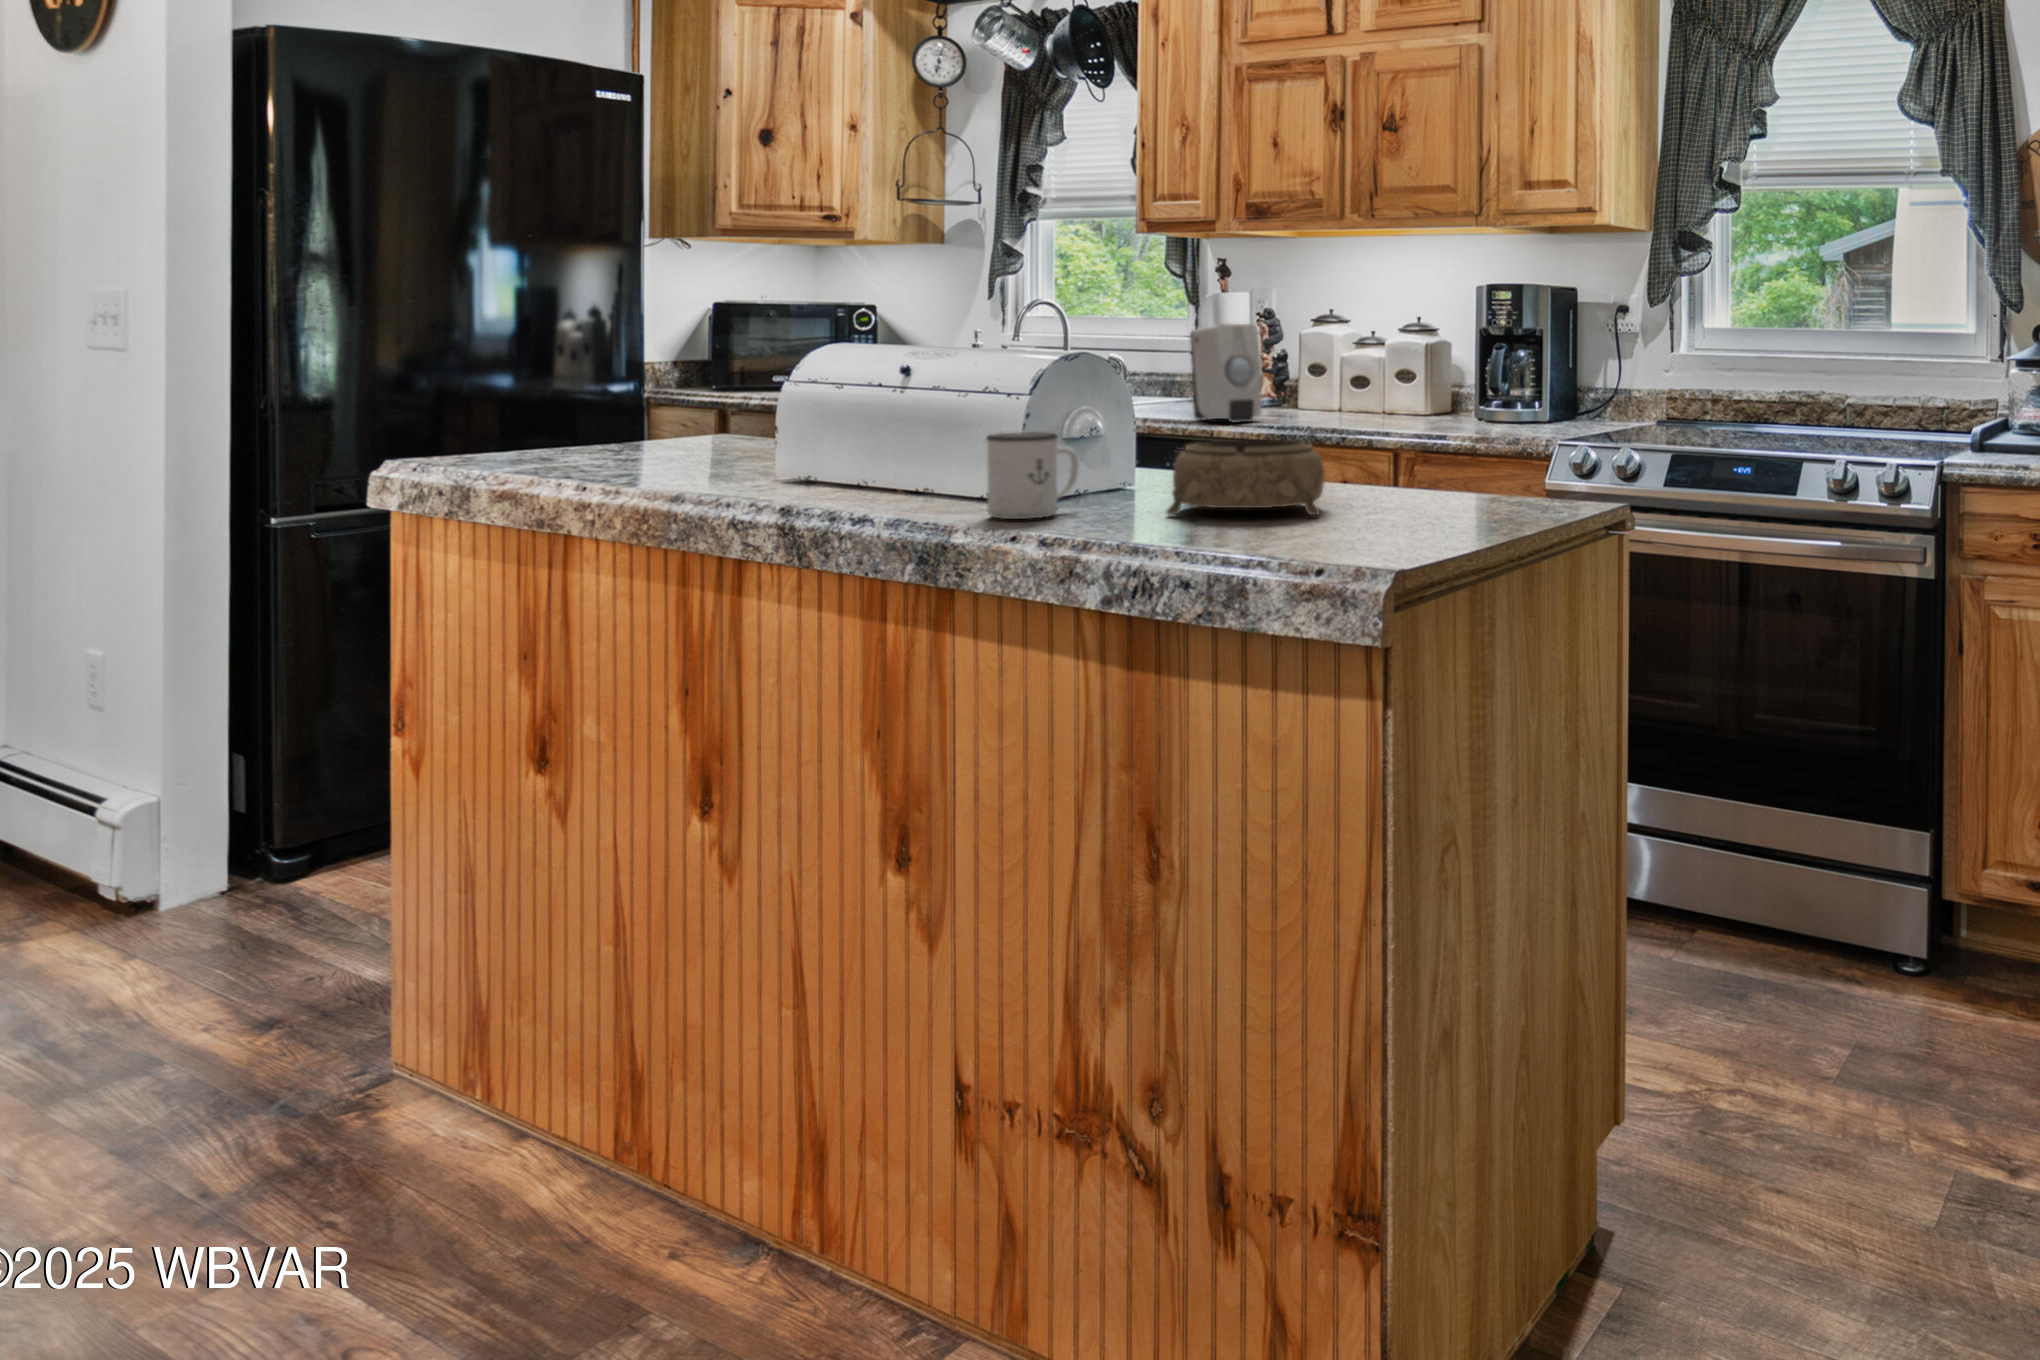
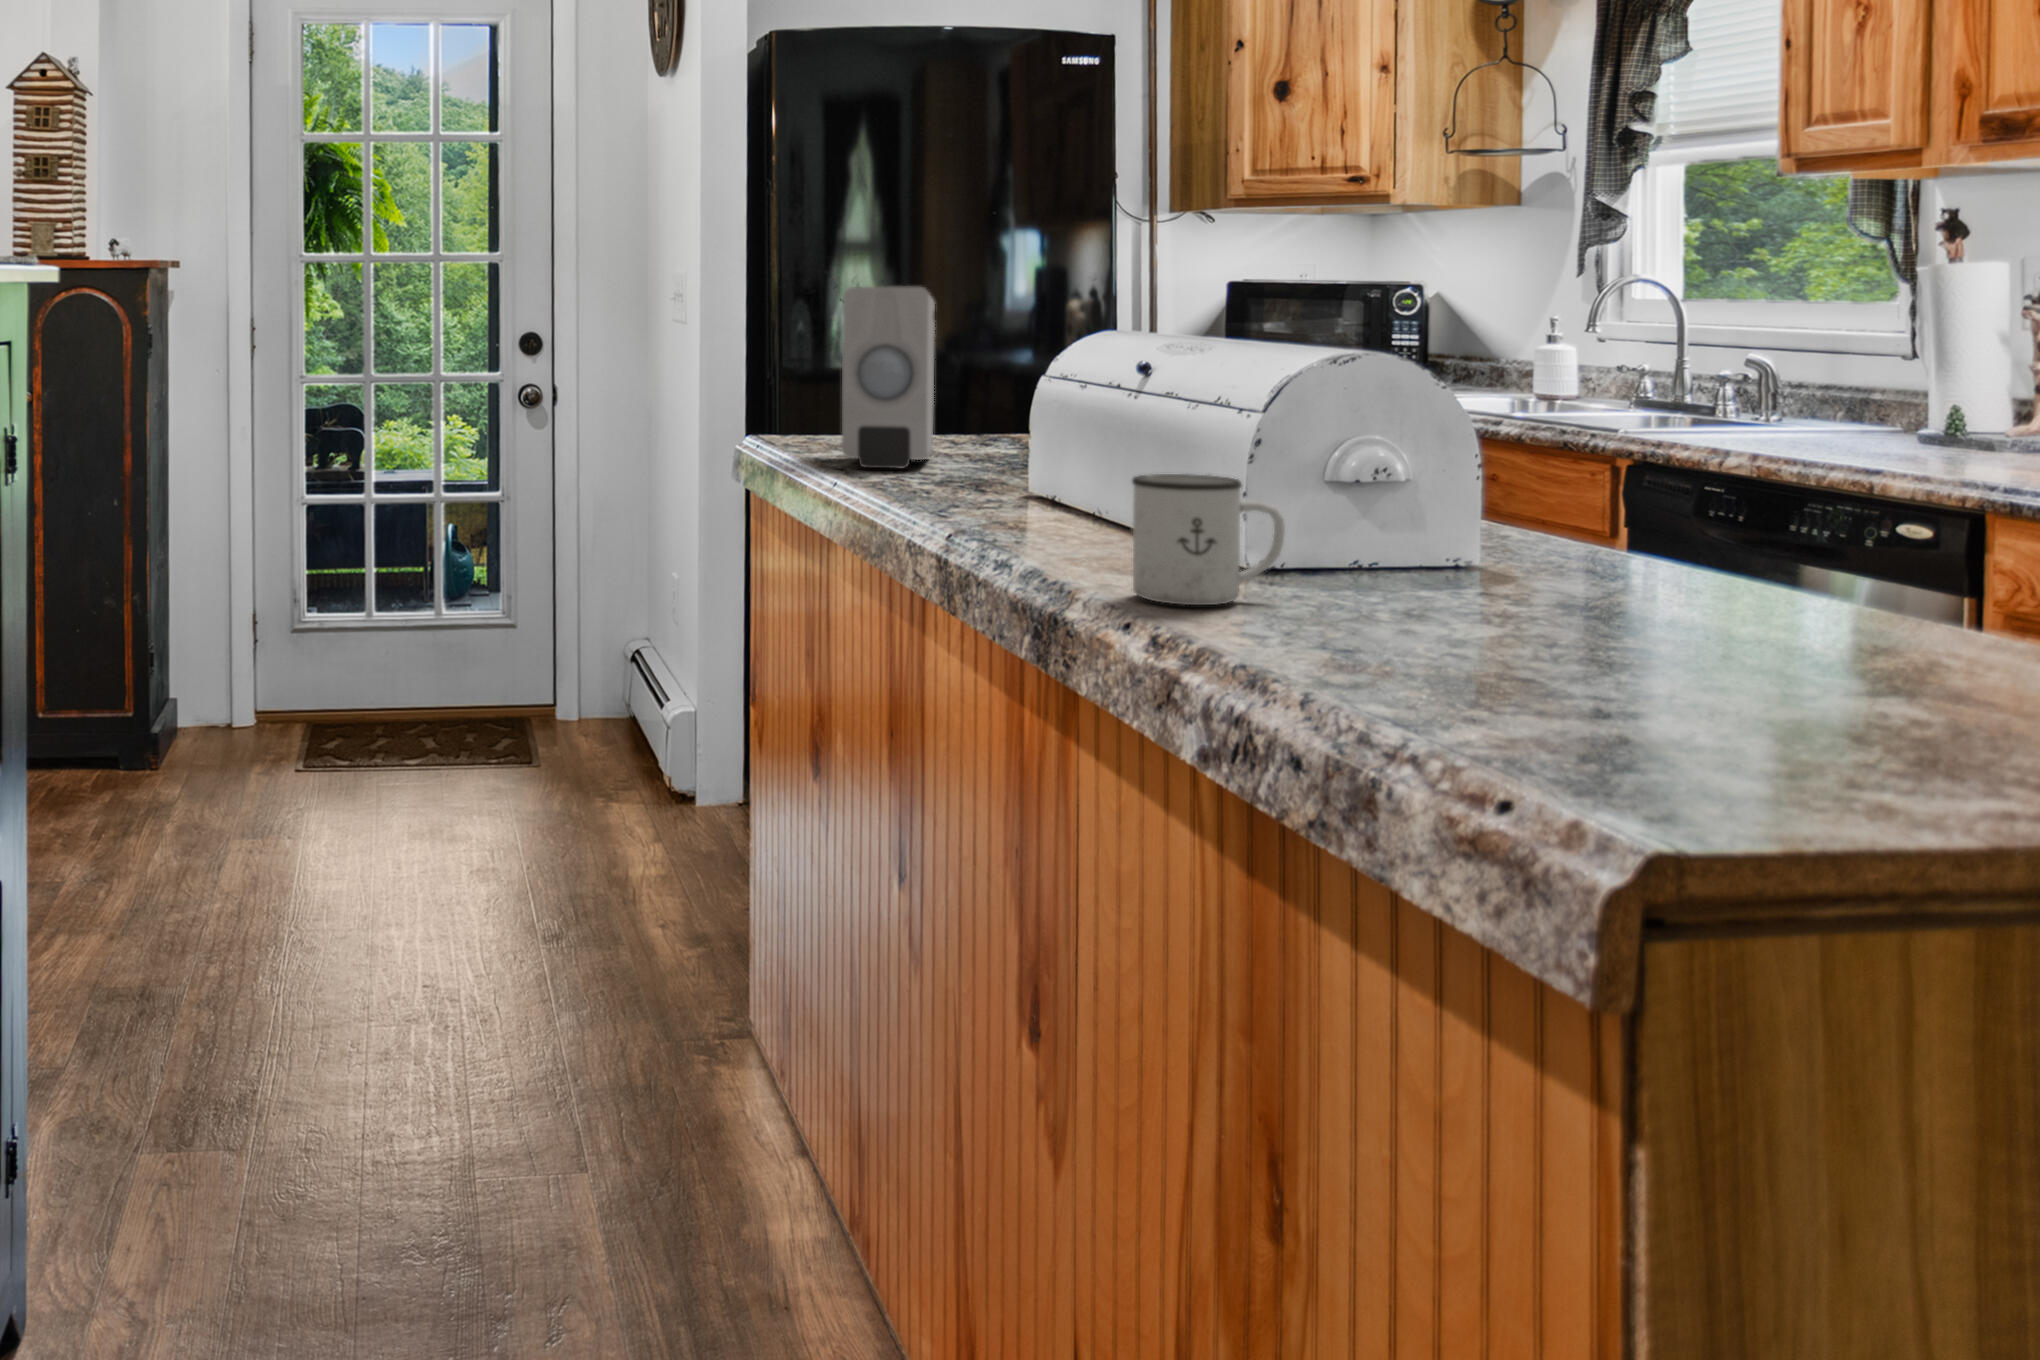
soap dispenser: present [1190,324,1262,422] -> present [842,286,935,468]
decorative bowl: present [1167,440,1324,515] -> none [1401,514,1733,673]

